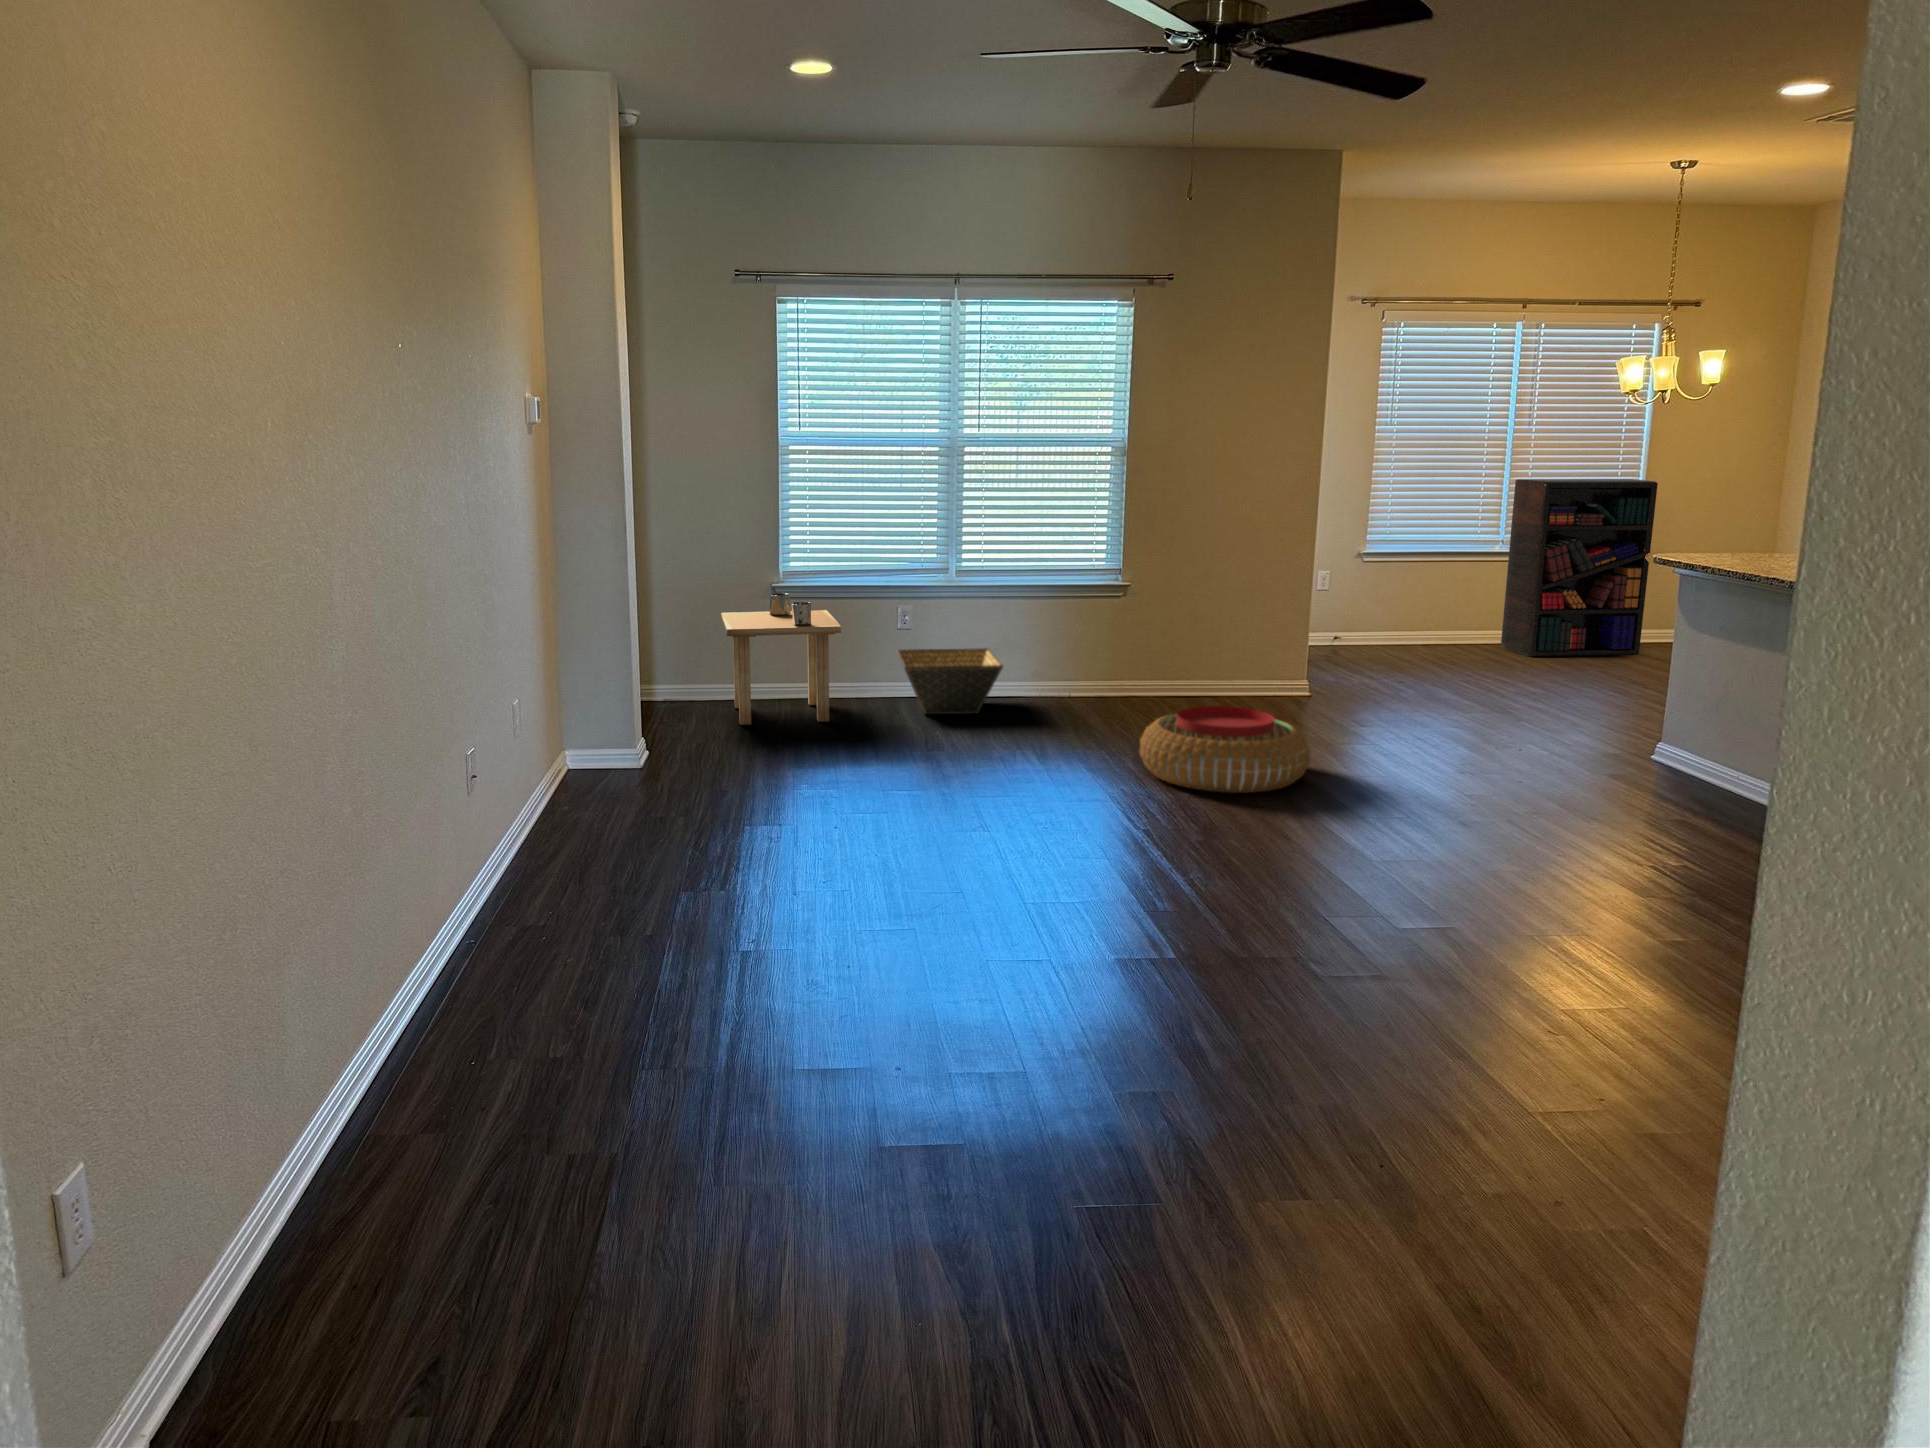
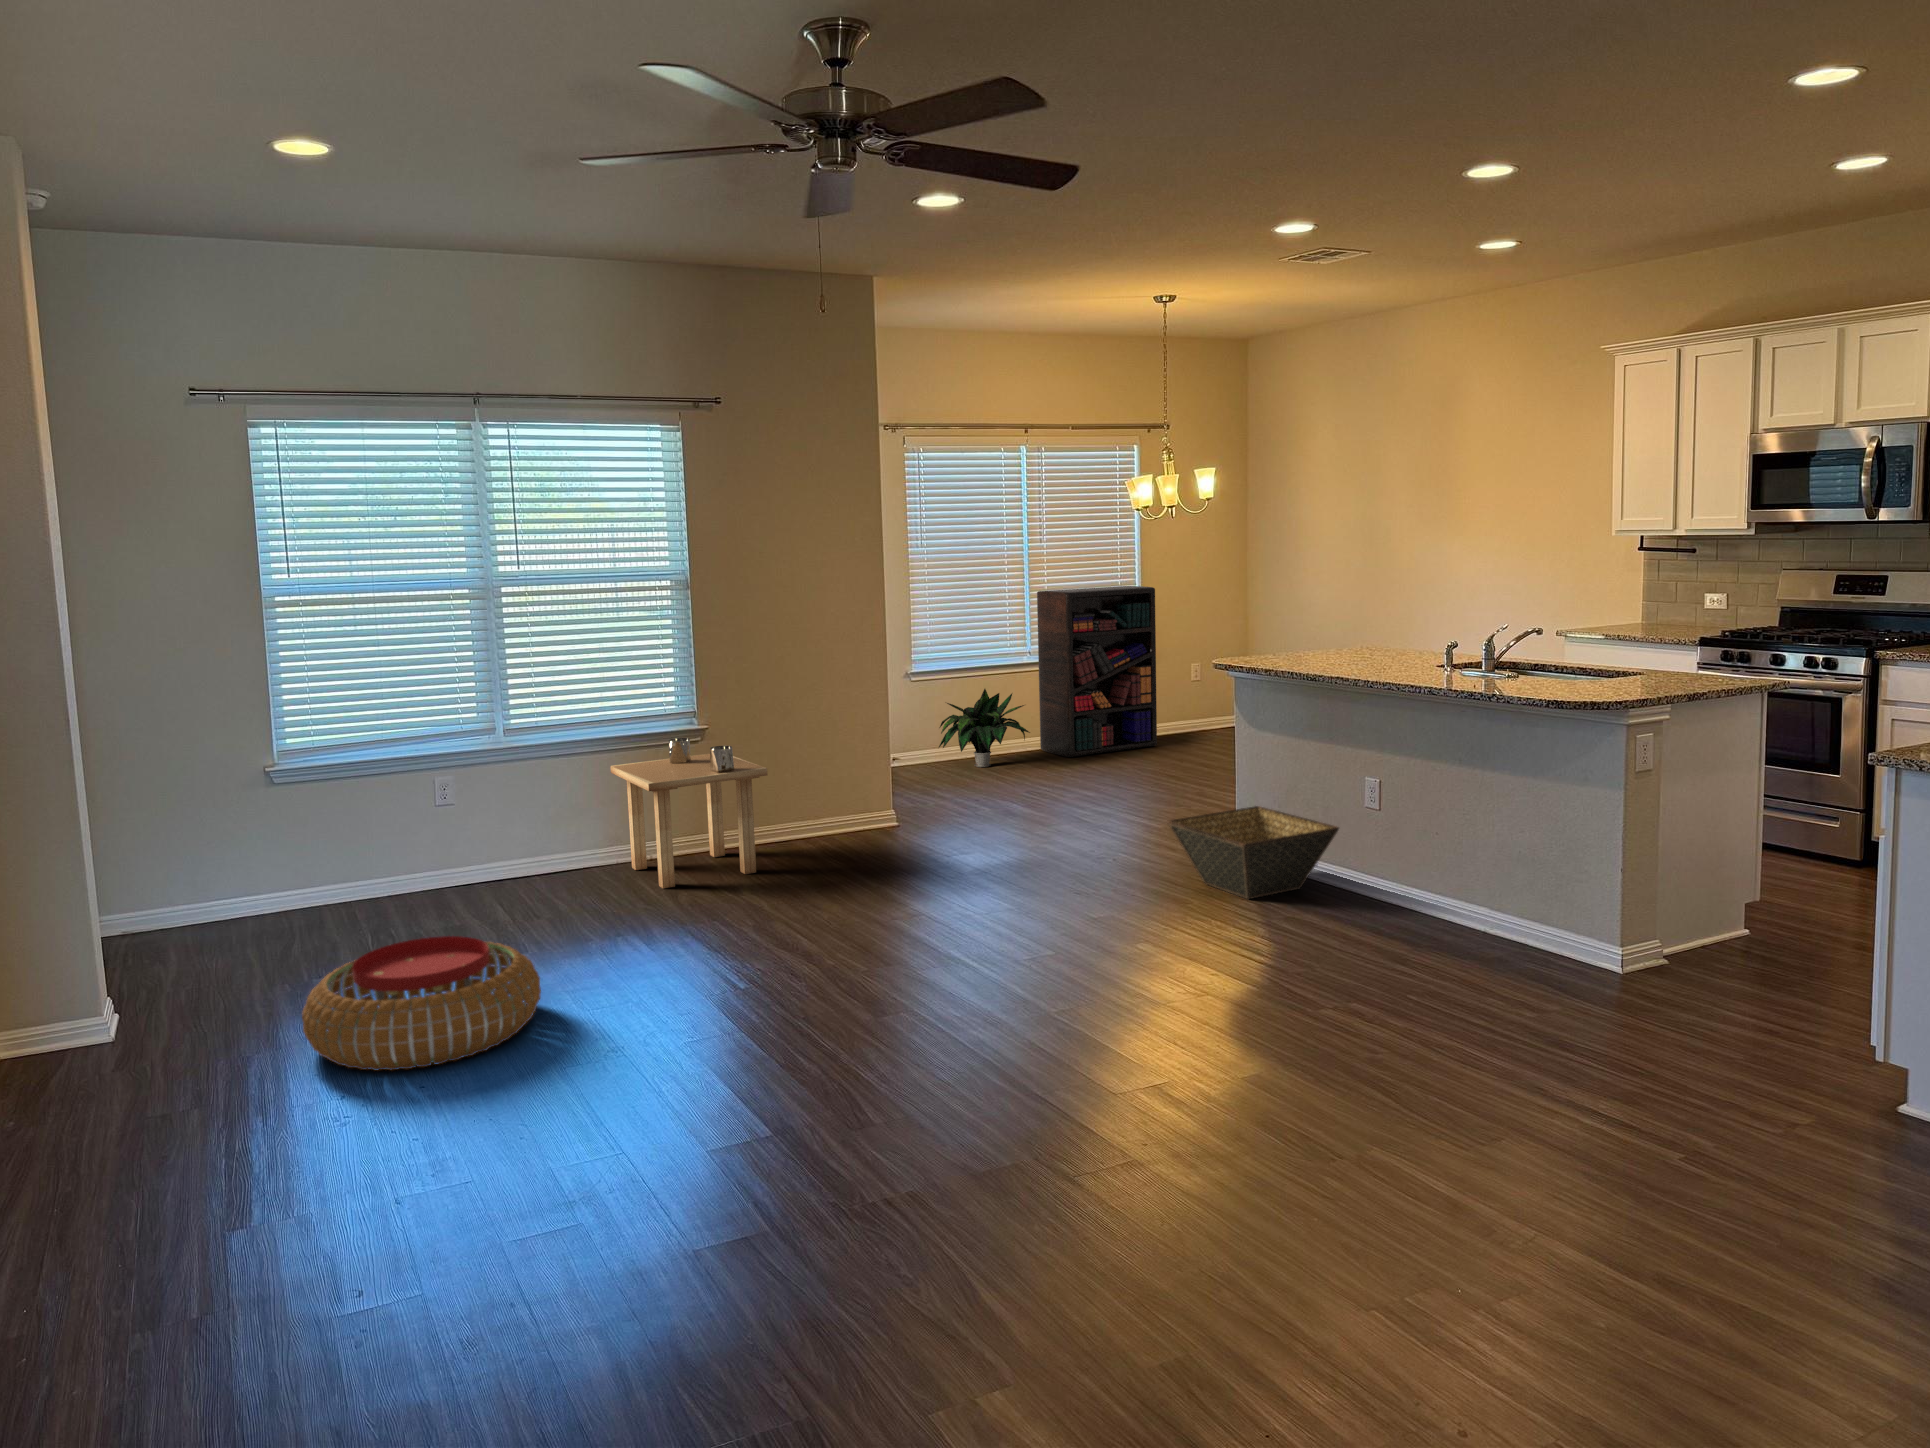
potted plant: none [1383,576,1483,656] -> present [939,689,1030,767]
side table: present [721,593,841,725] -> present [611,738,768,889]
basket: present [897,648,1003,714] -> present [1168,806,1339,899]
pouf: present [1140,706,1310,793] -> present [302,936,541,1071]

